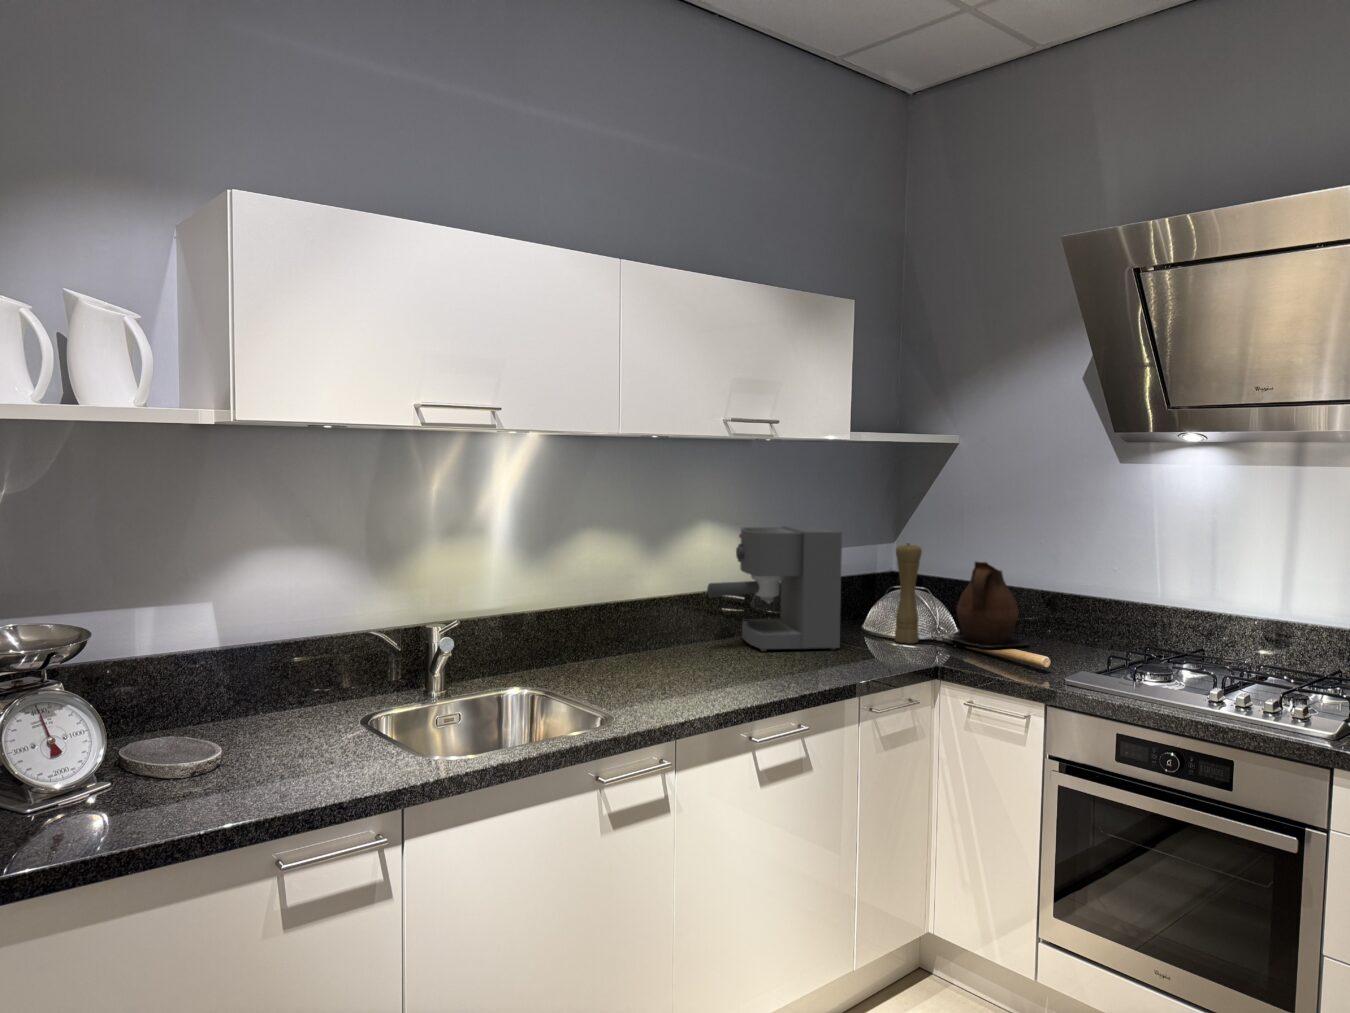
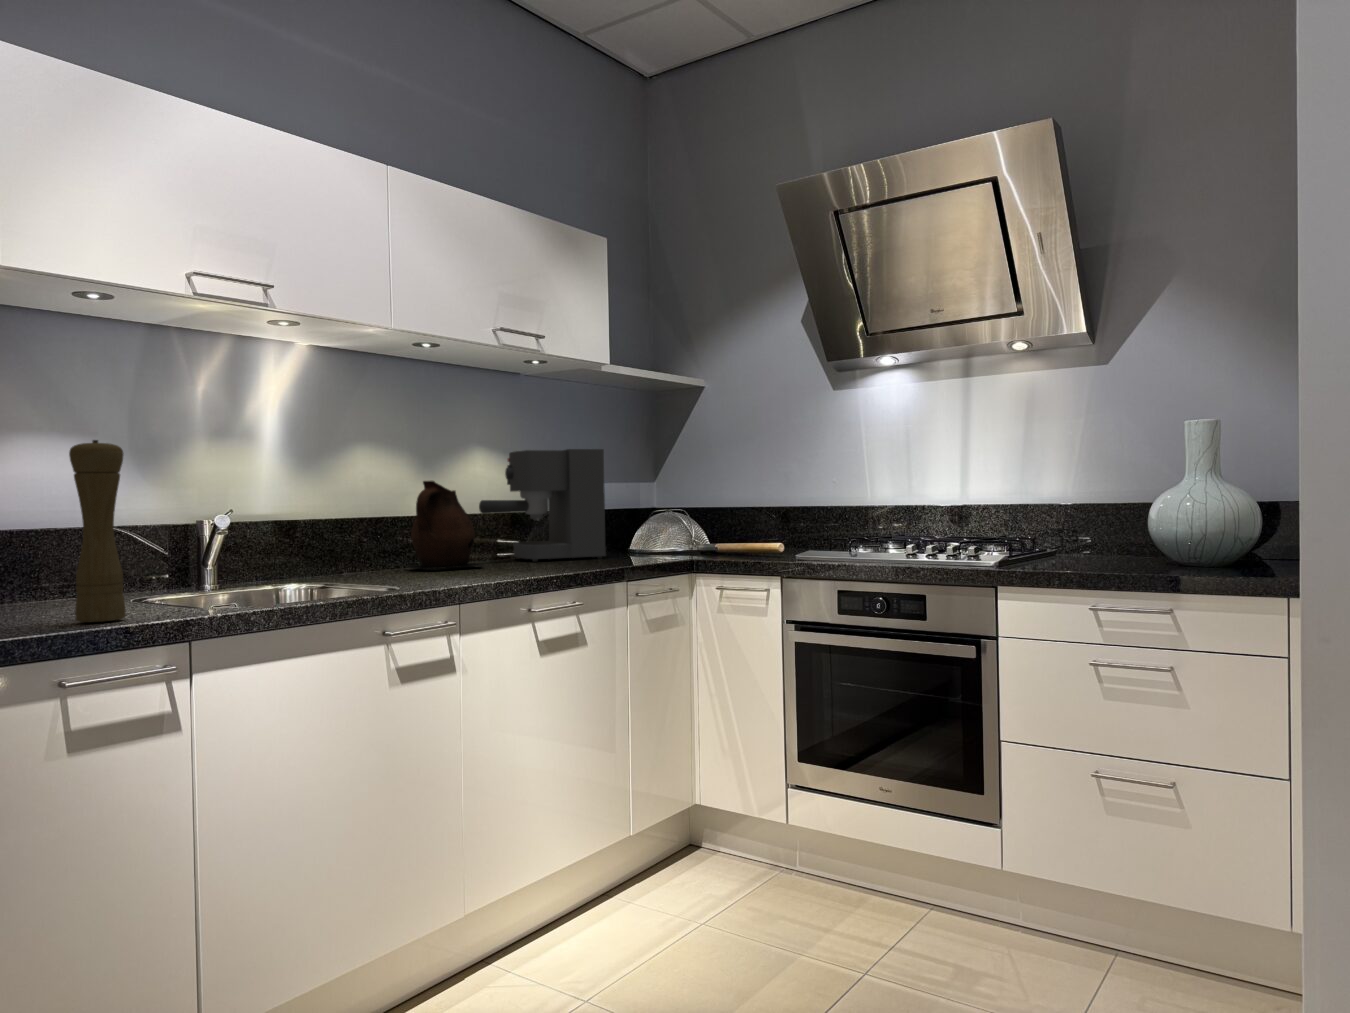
pepper mill: present [895,543,922,644] -> present [69,440,125,622]
ceramic pitcher: present [950,561,1029,647] -> present [408,481,484,569]

